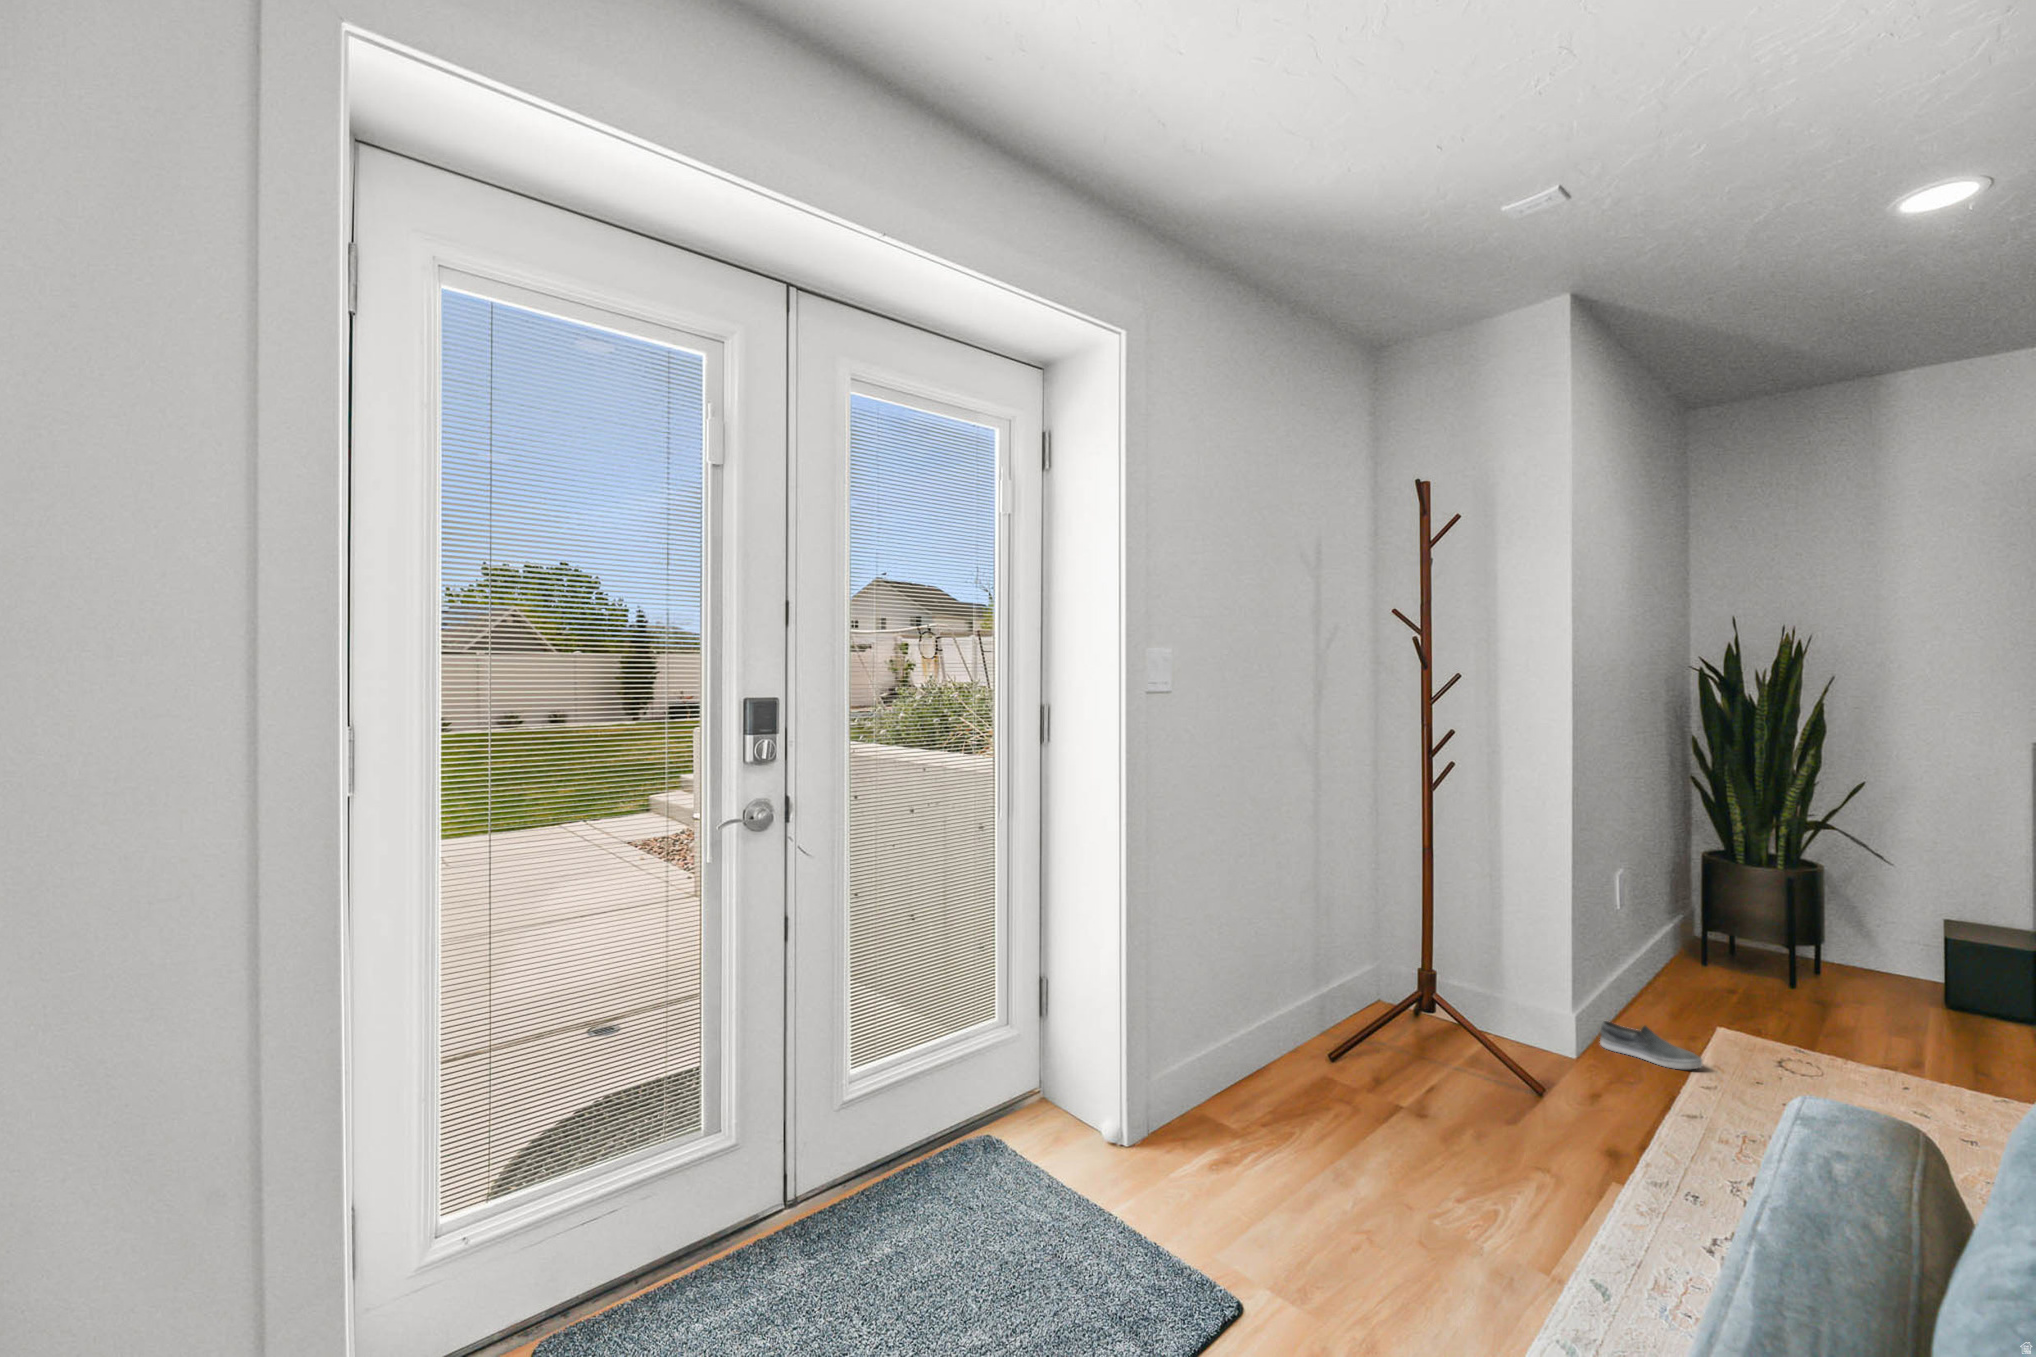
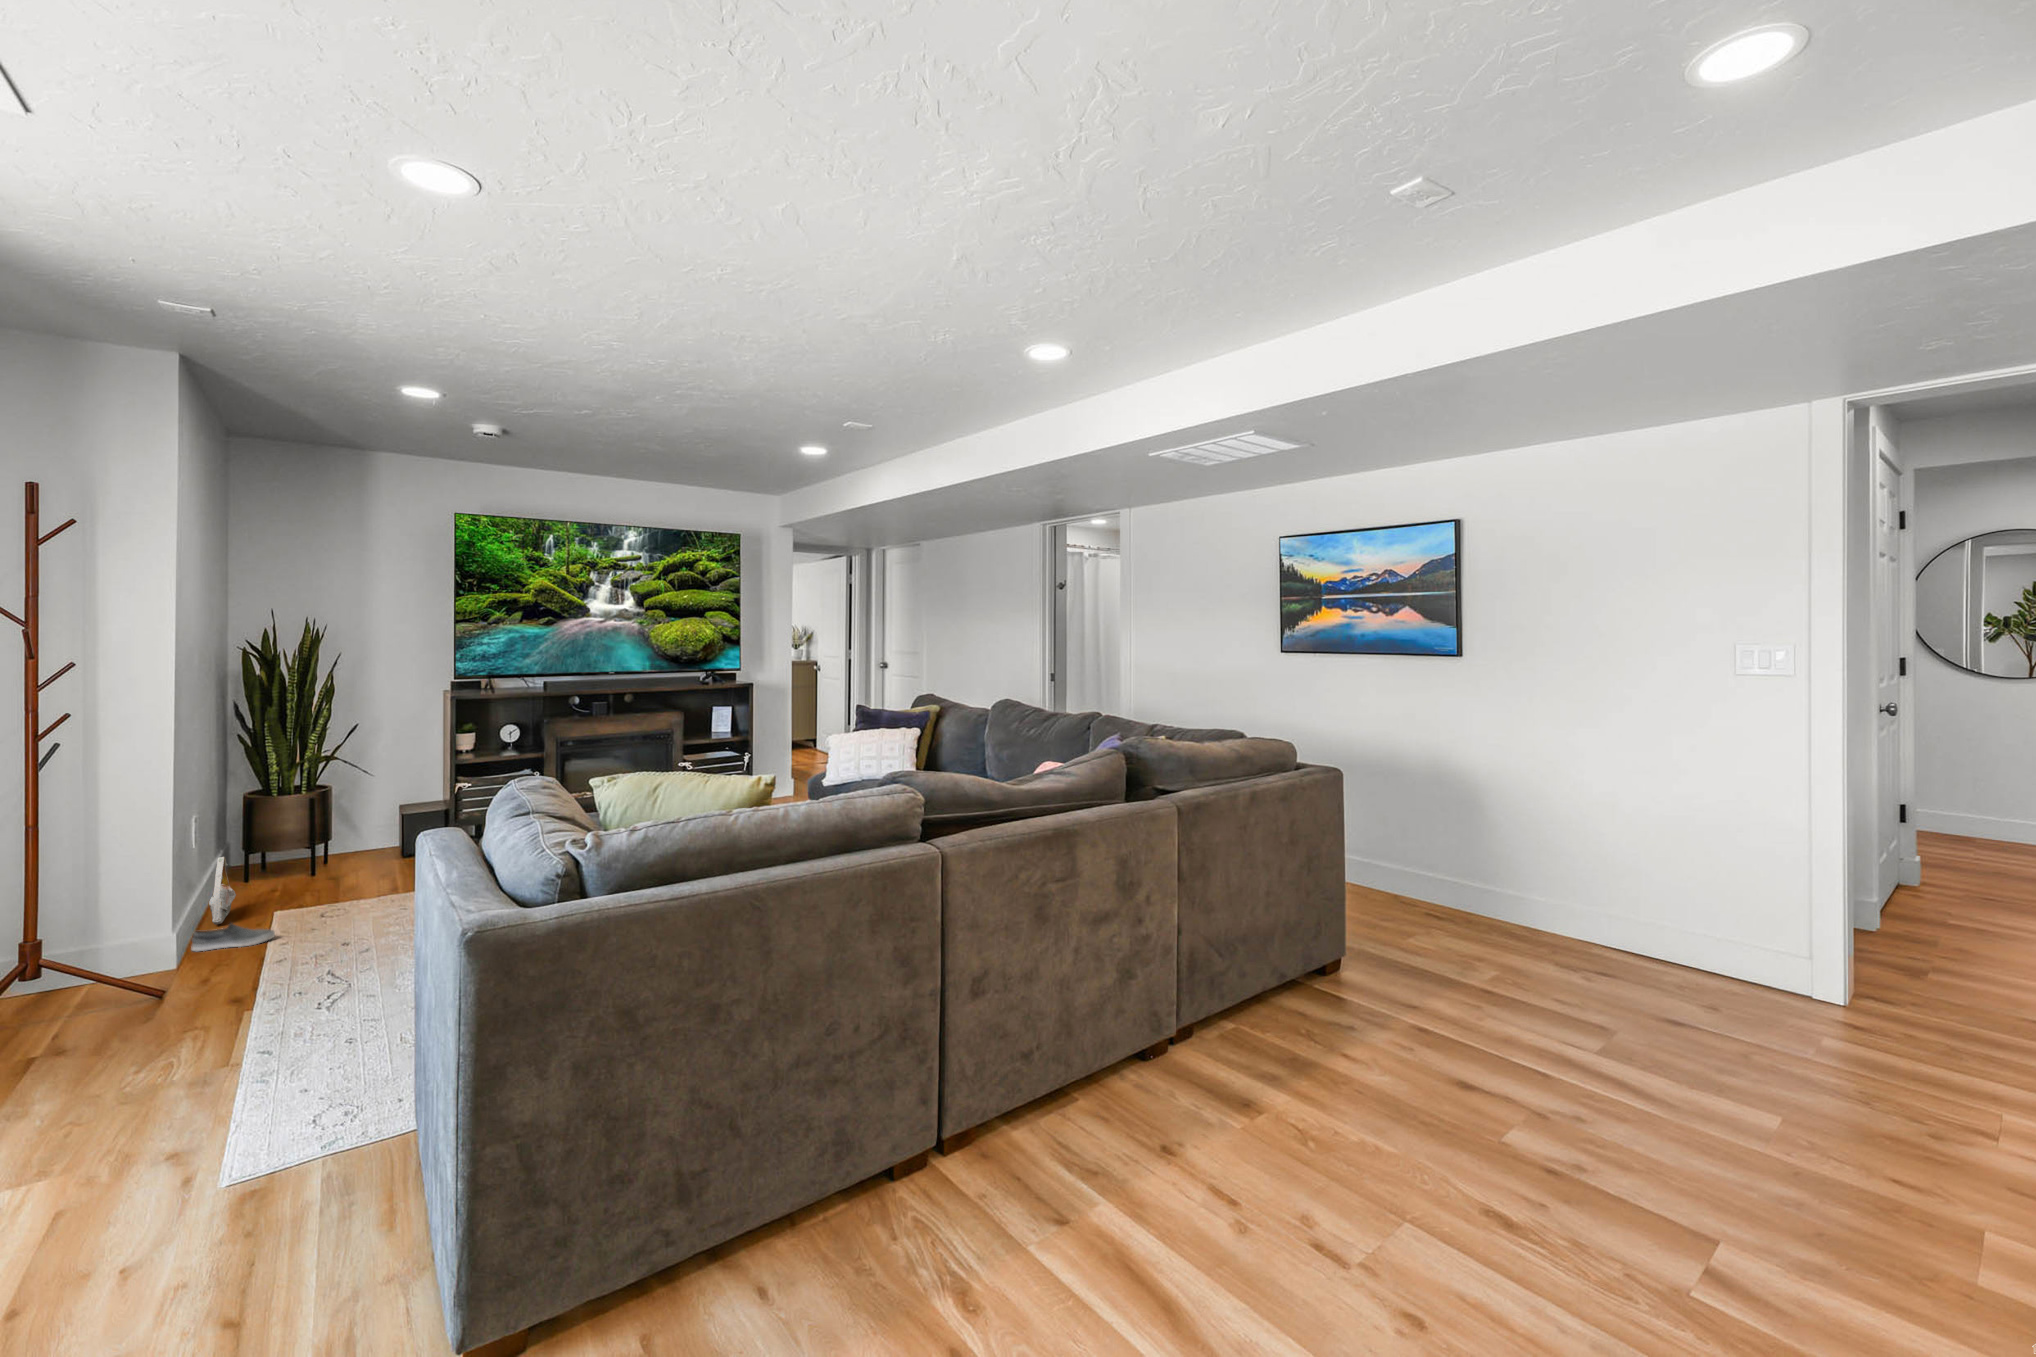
bag: none [1633,931,1673,1019] -> present [209,857,236,925]

